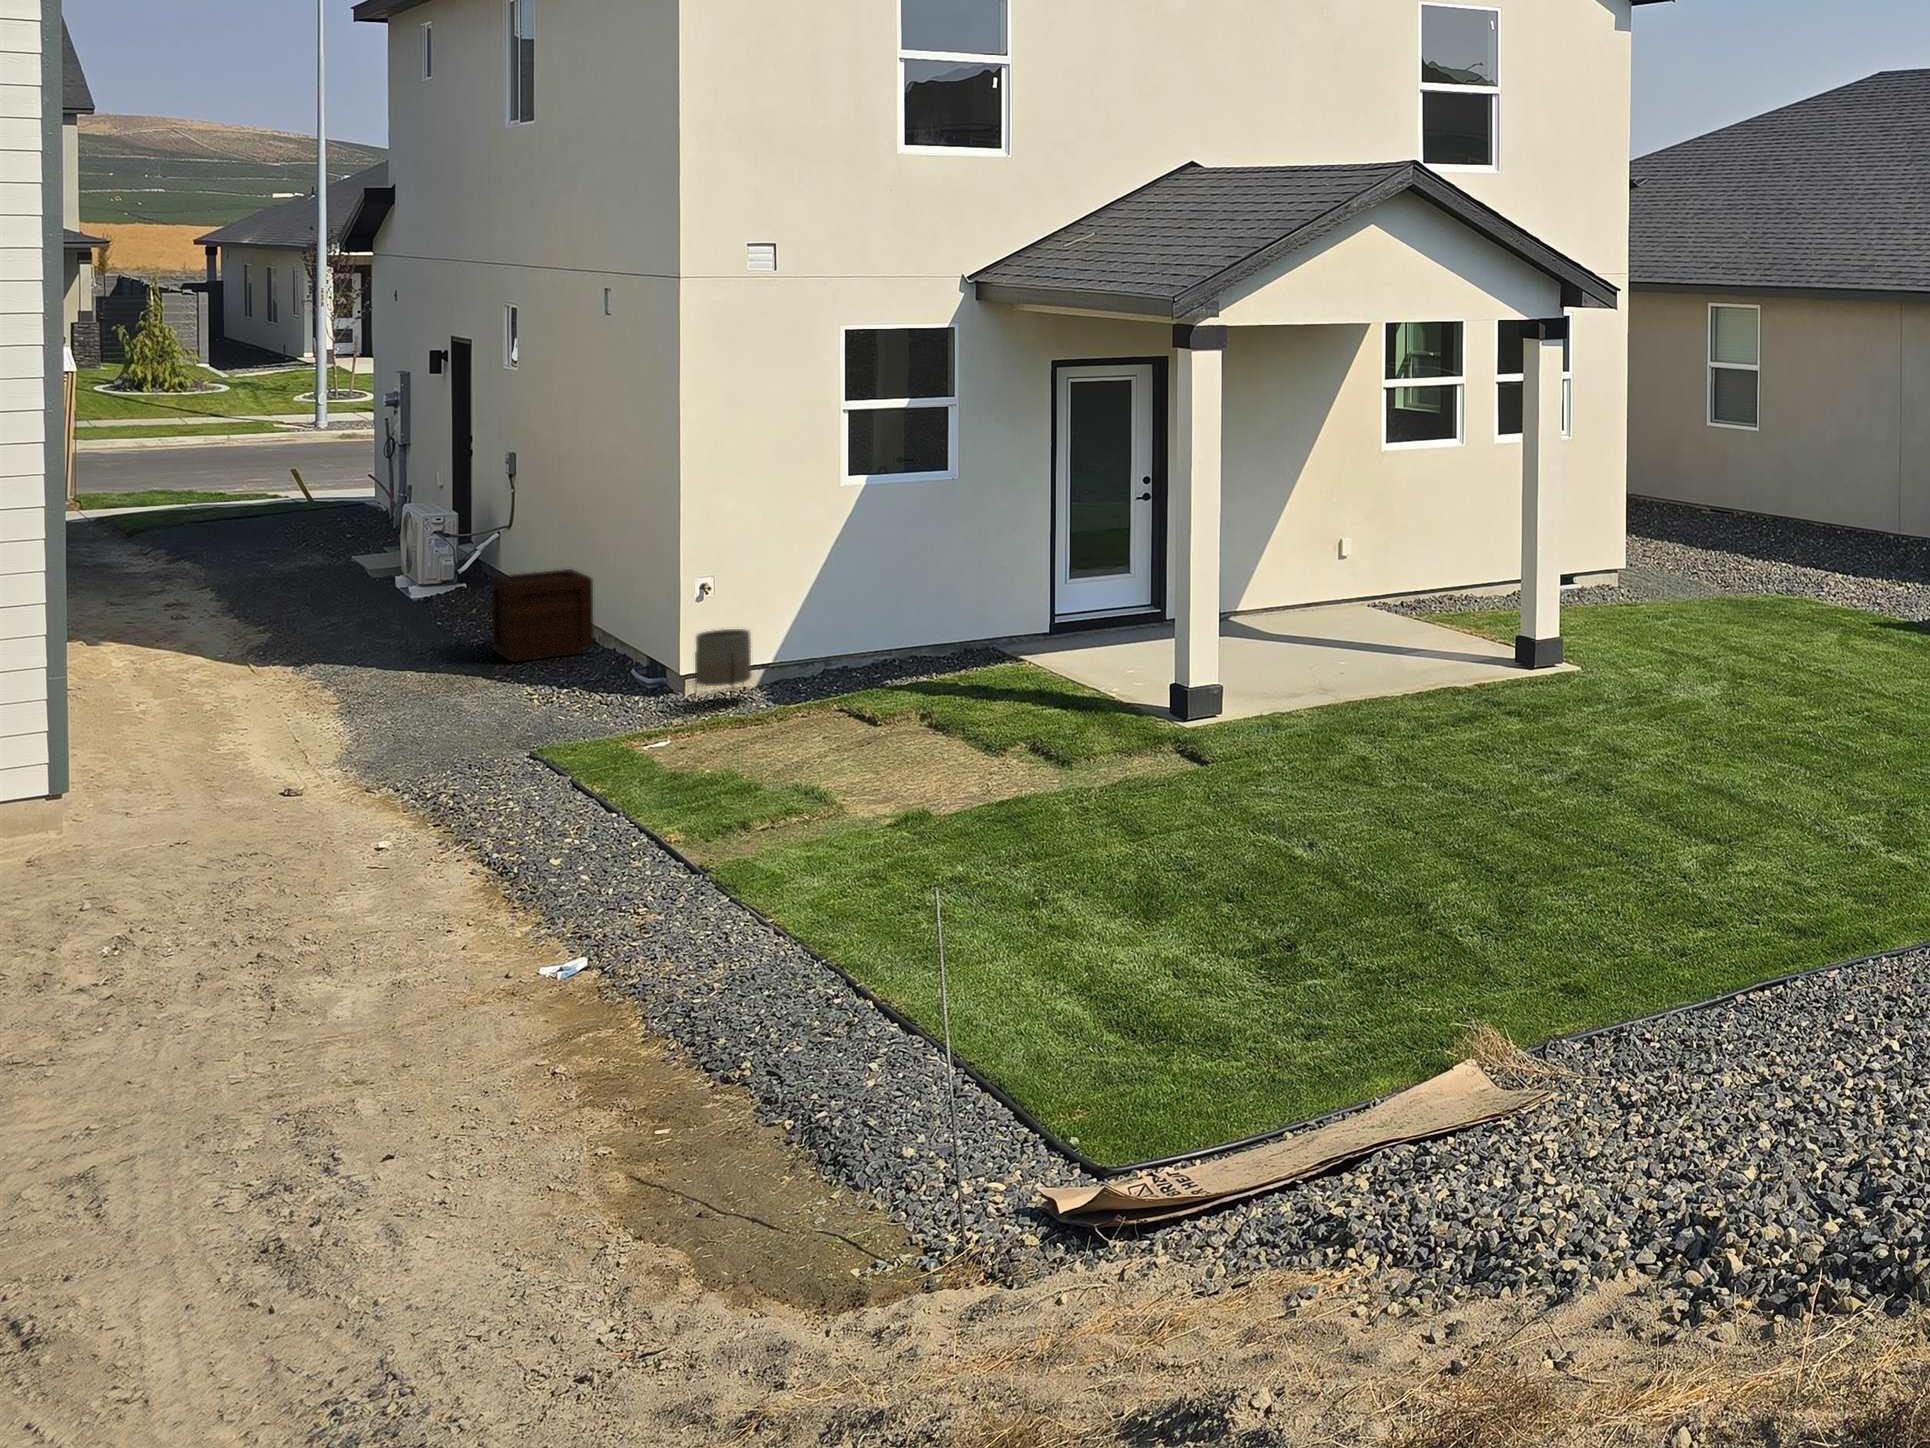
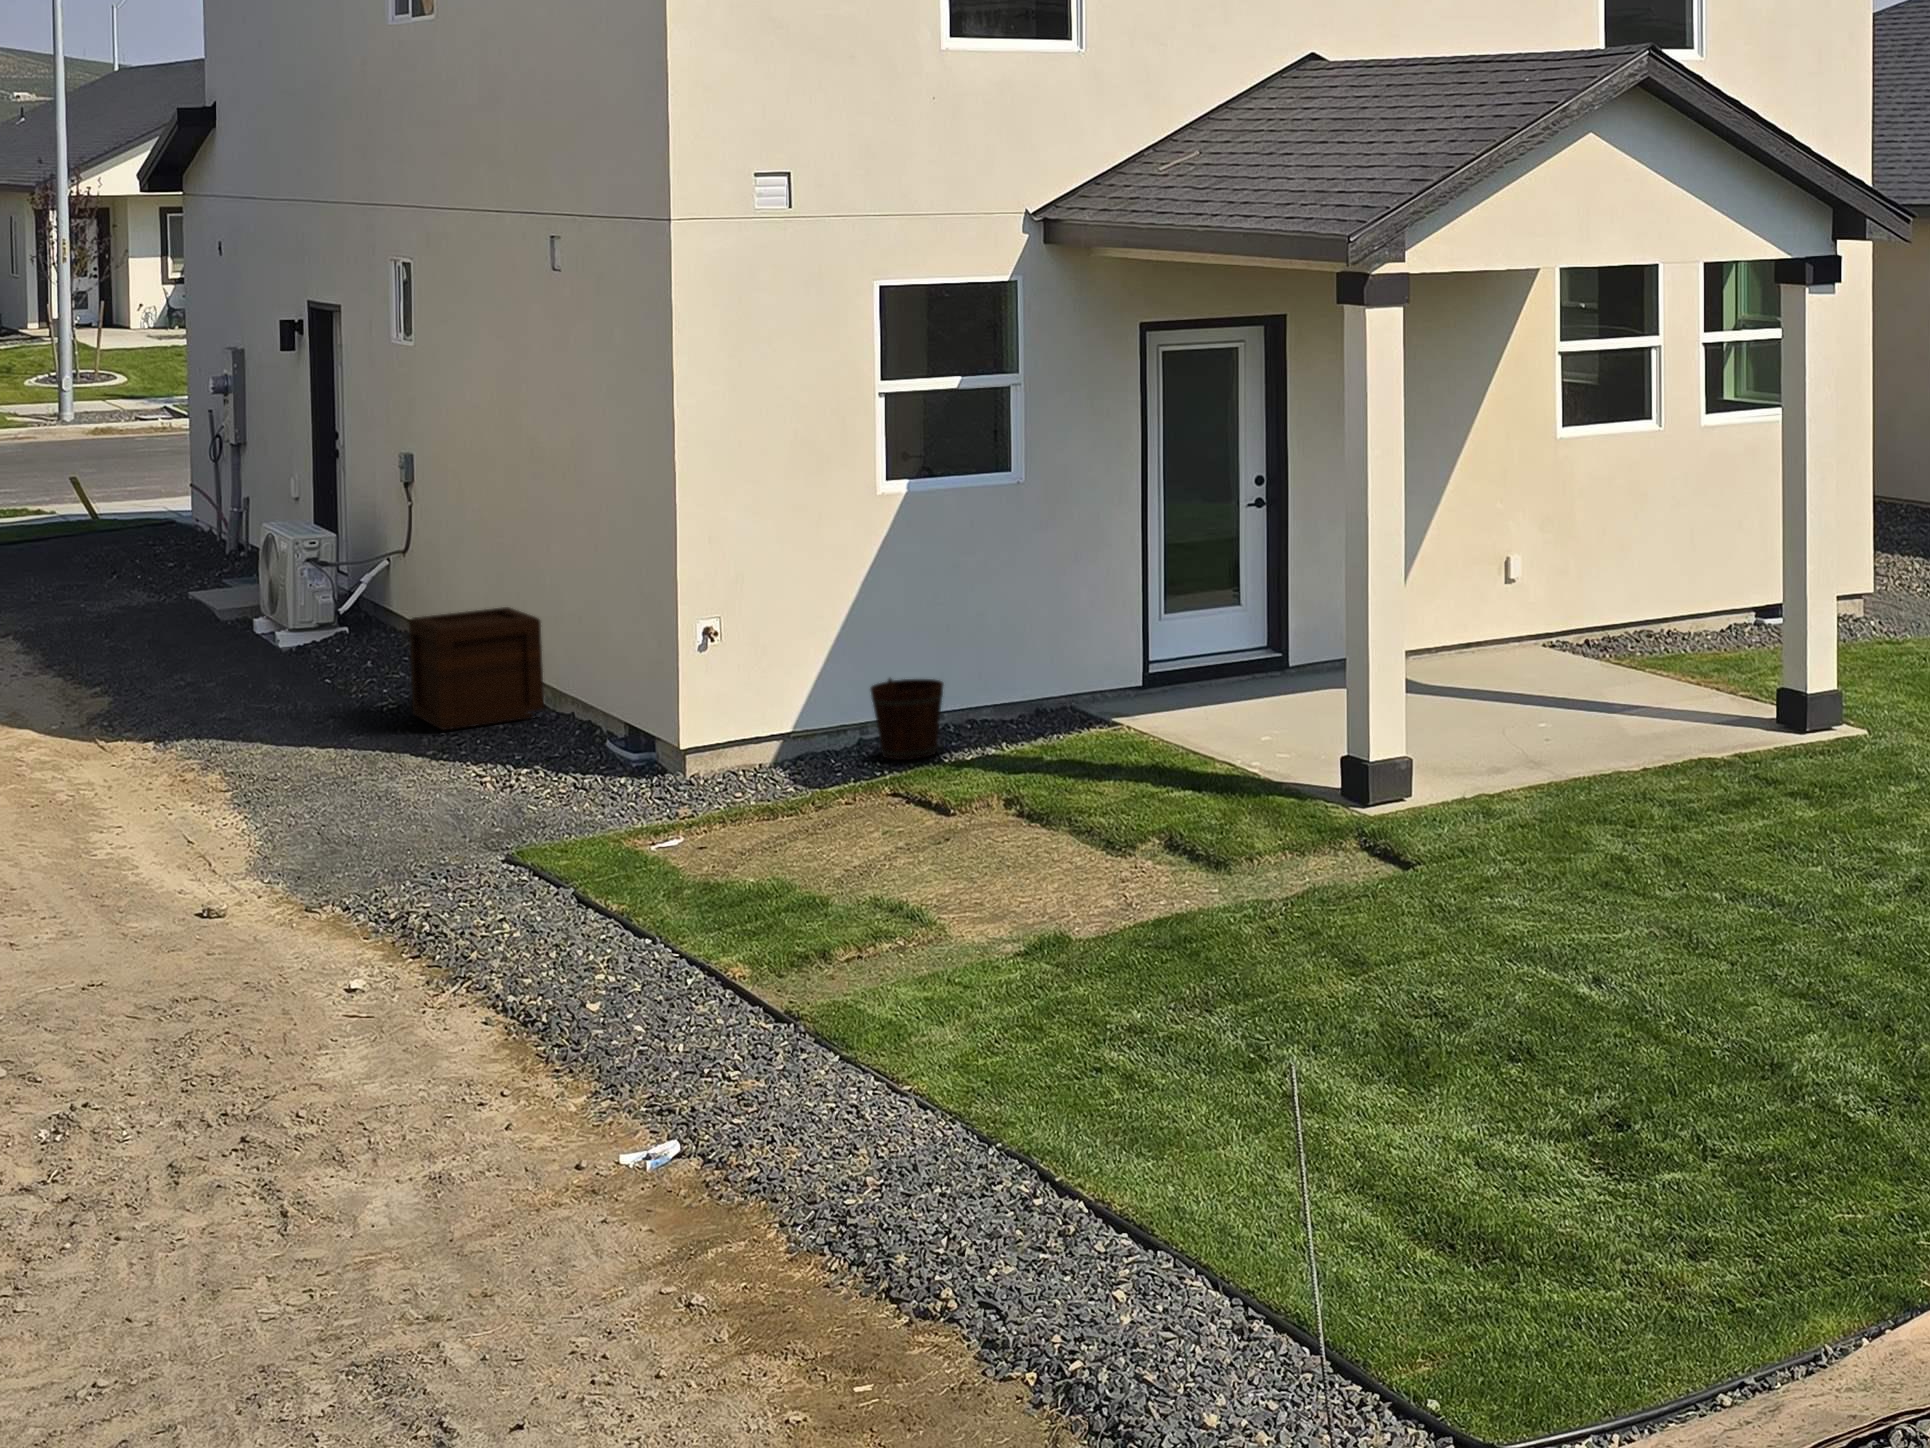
bucket: none [832,624,889,686] -> present [870,679,944,760]
planter: present [695,629,752,693] -> none [700,686,773,790]

